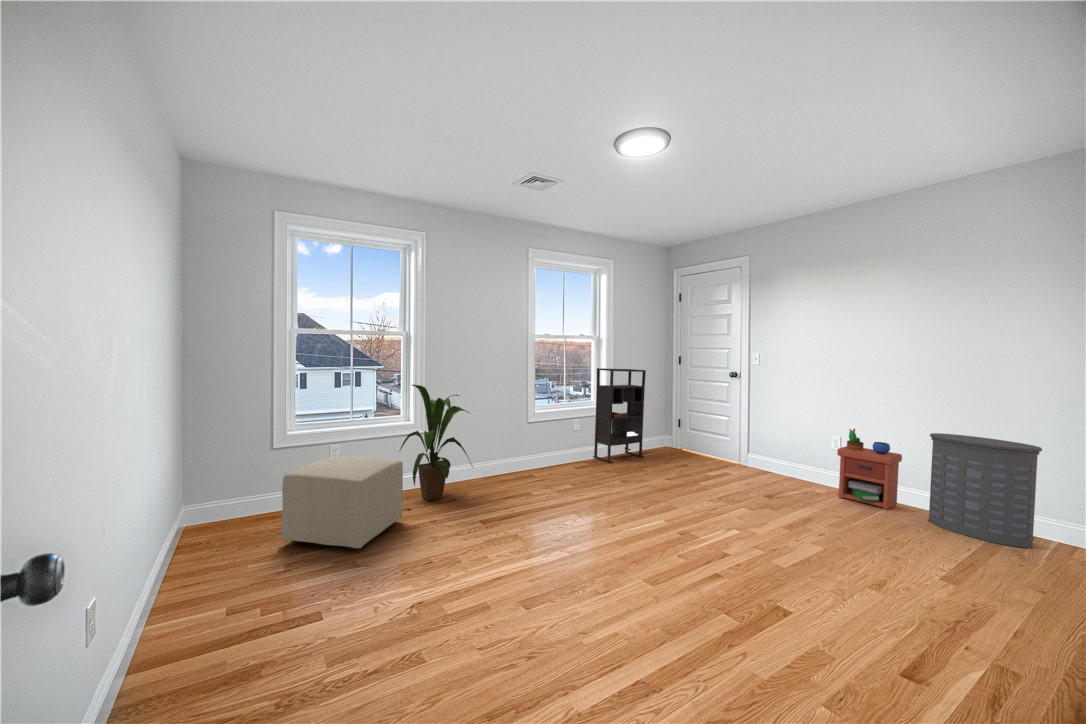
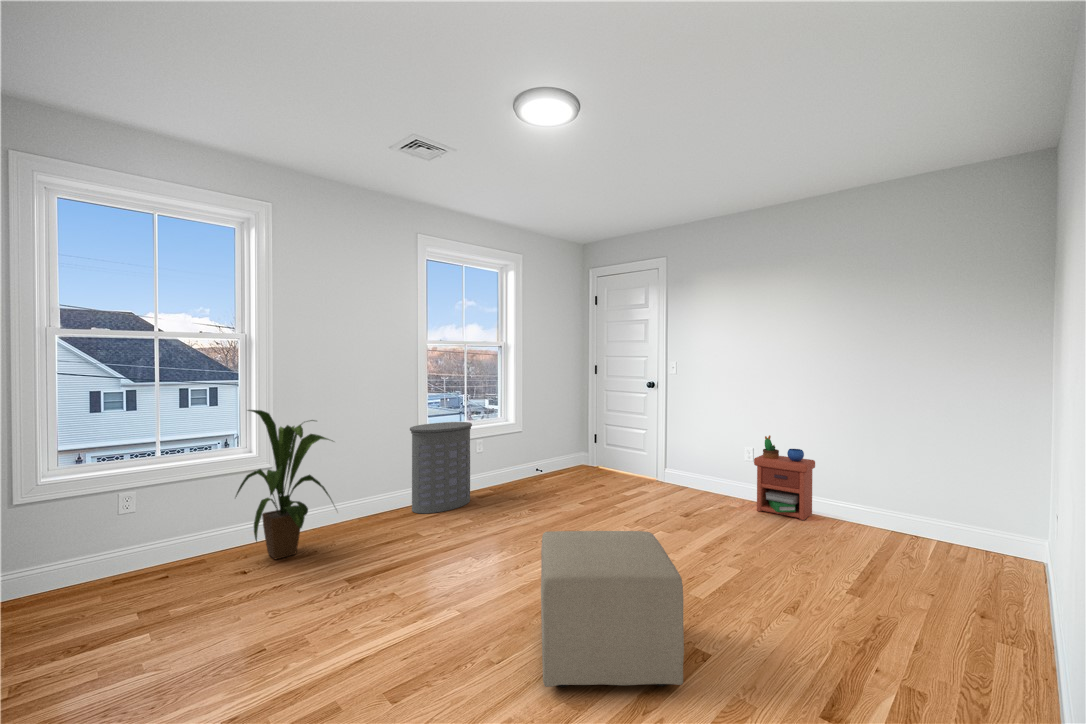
bookshelf: present [593,368,646,463] -> none [495,379,553,490]
laundry hamper: present [929,433,1042,548] -> present [410,422,472,513]
ottoman: present [282,455,403,550] -> present [541,531,684,687]

